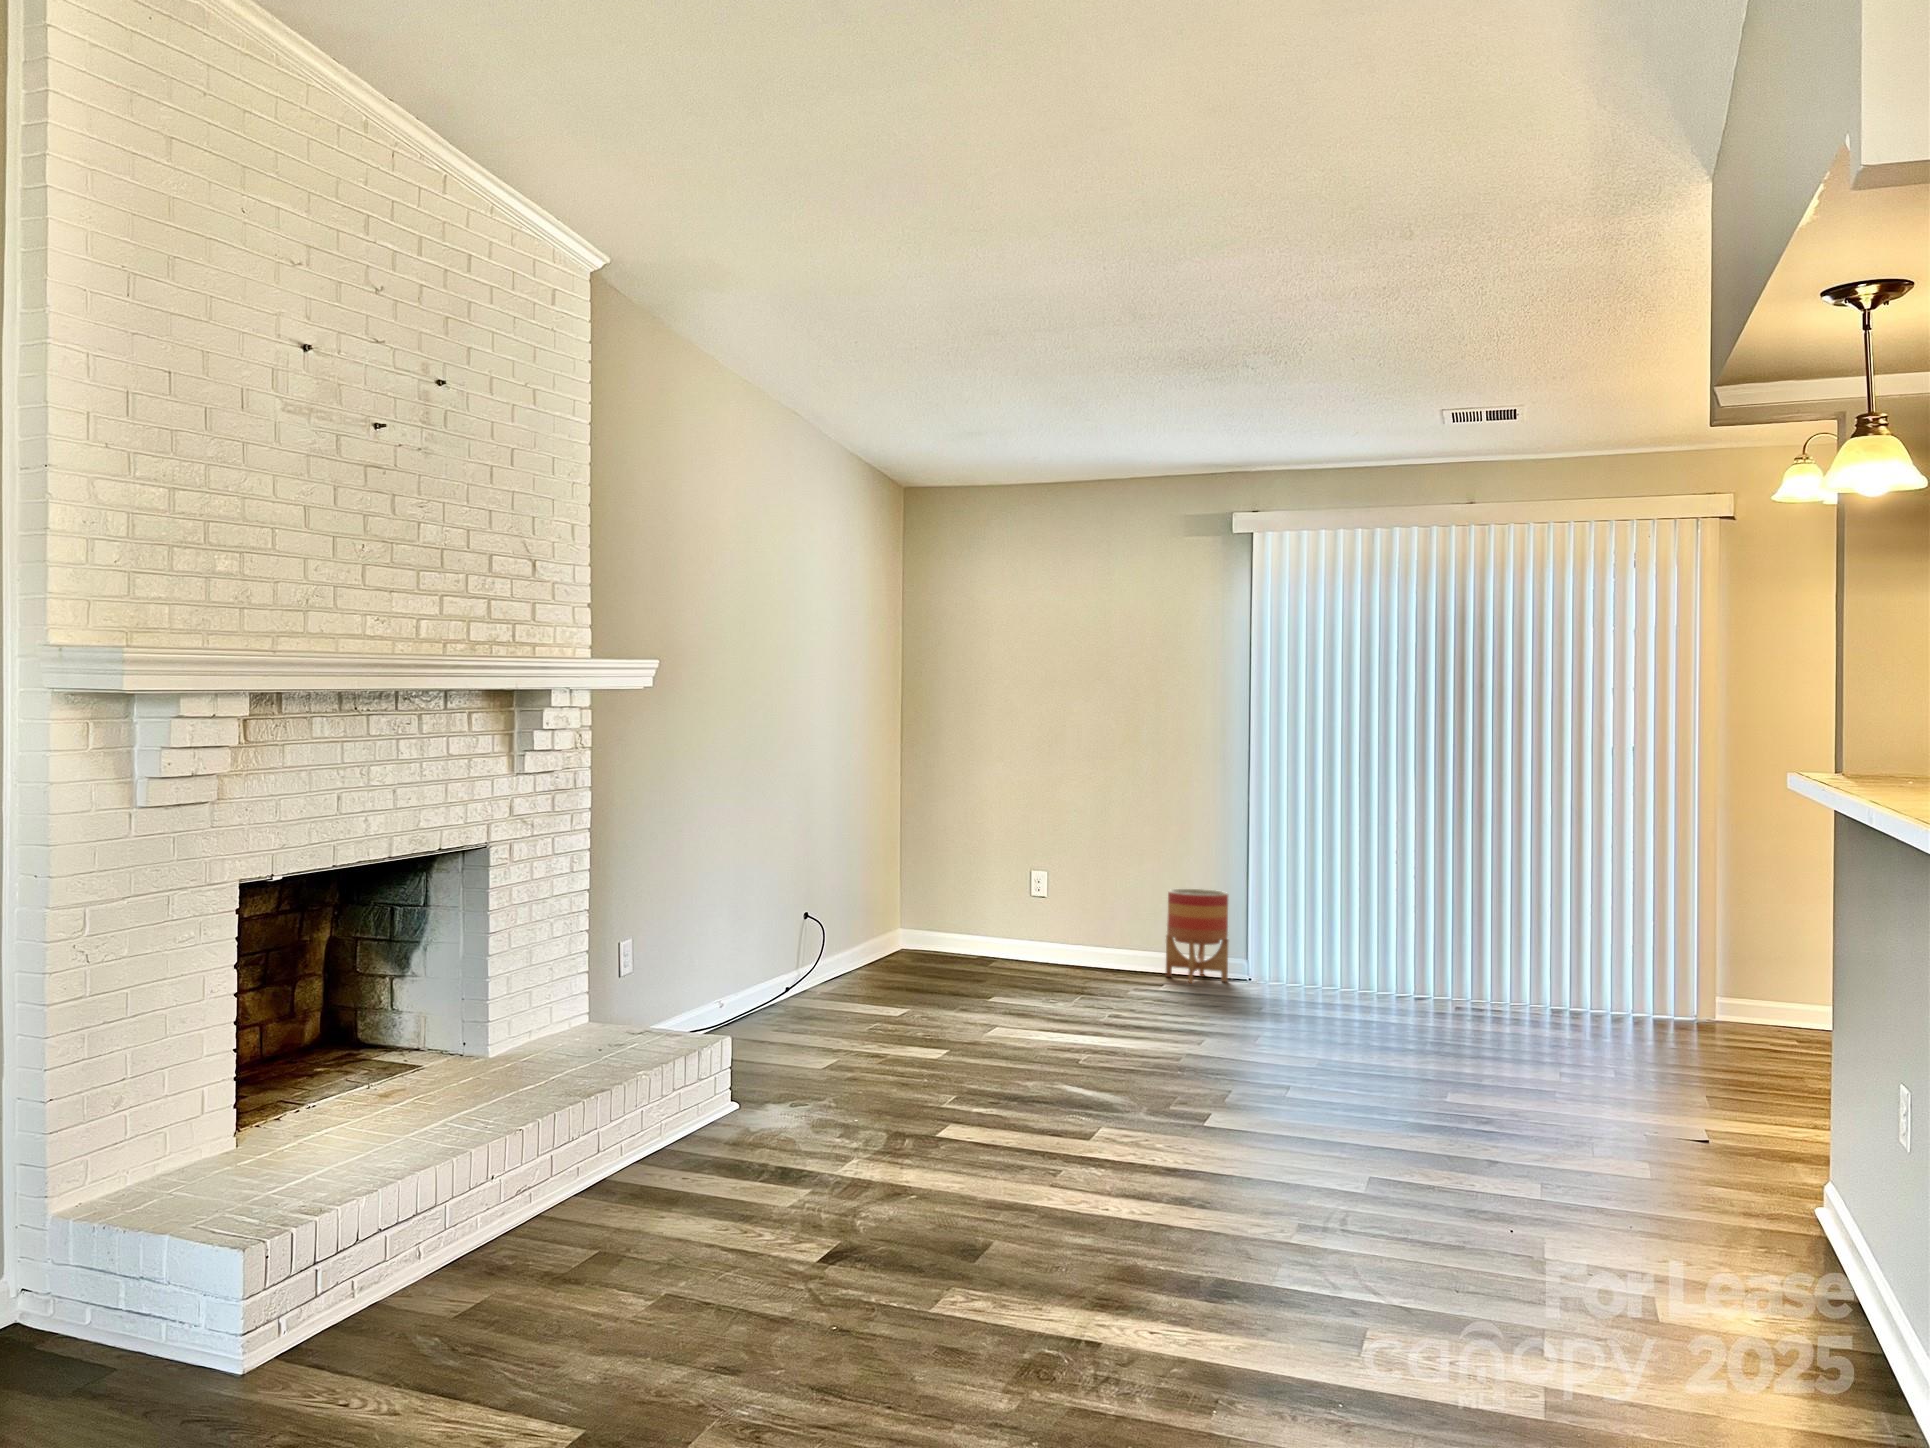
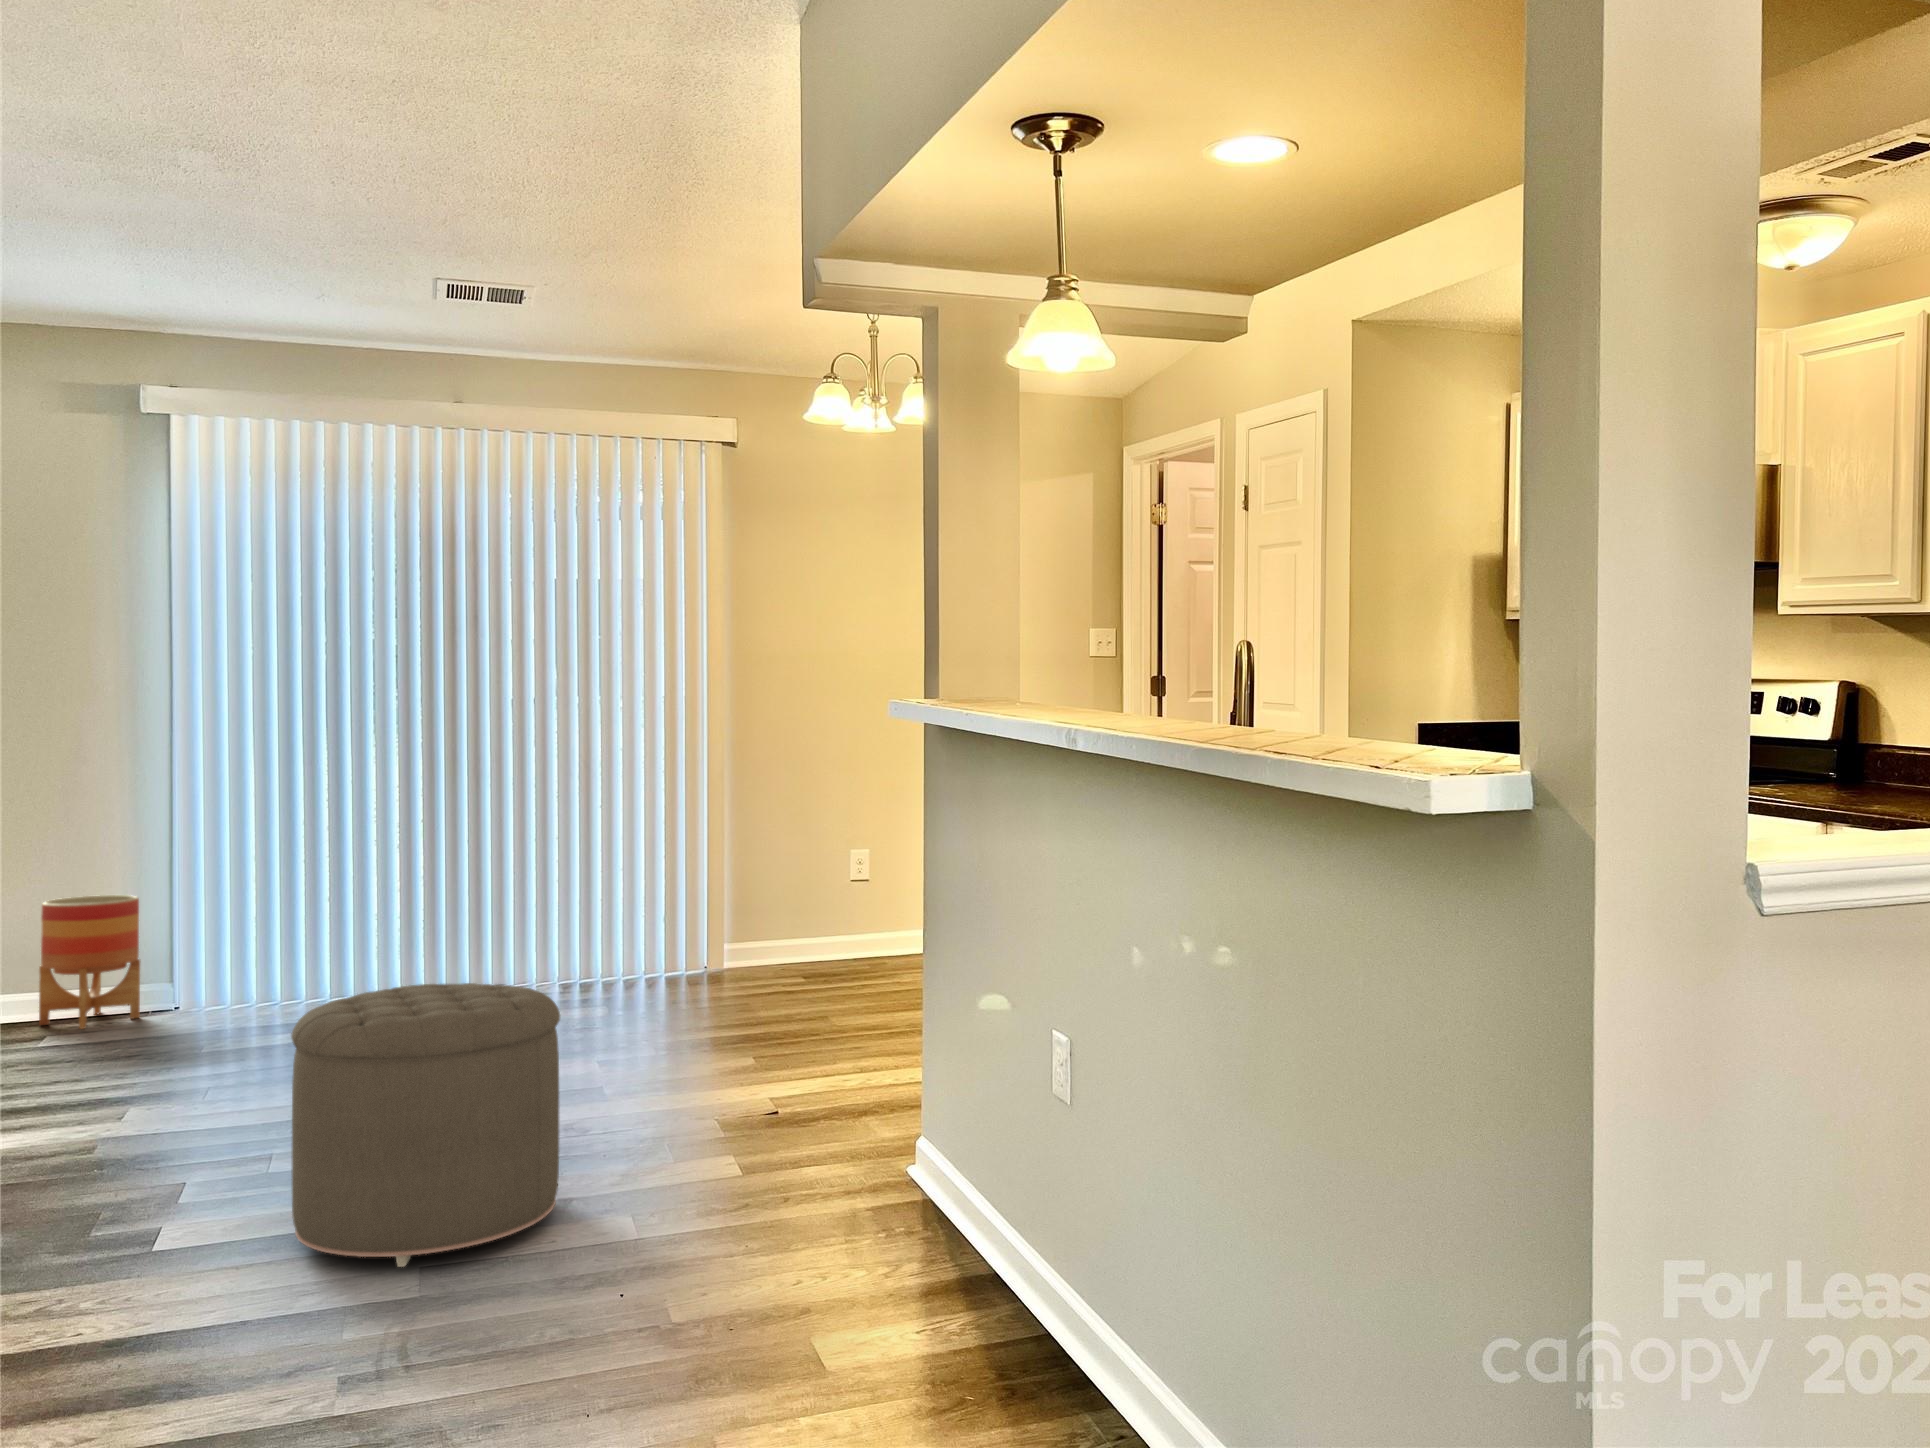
ottoman: none [1288,975,1484,1174] -> present [291,983,560,1267]

